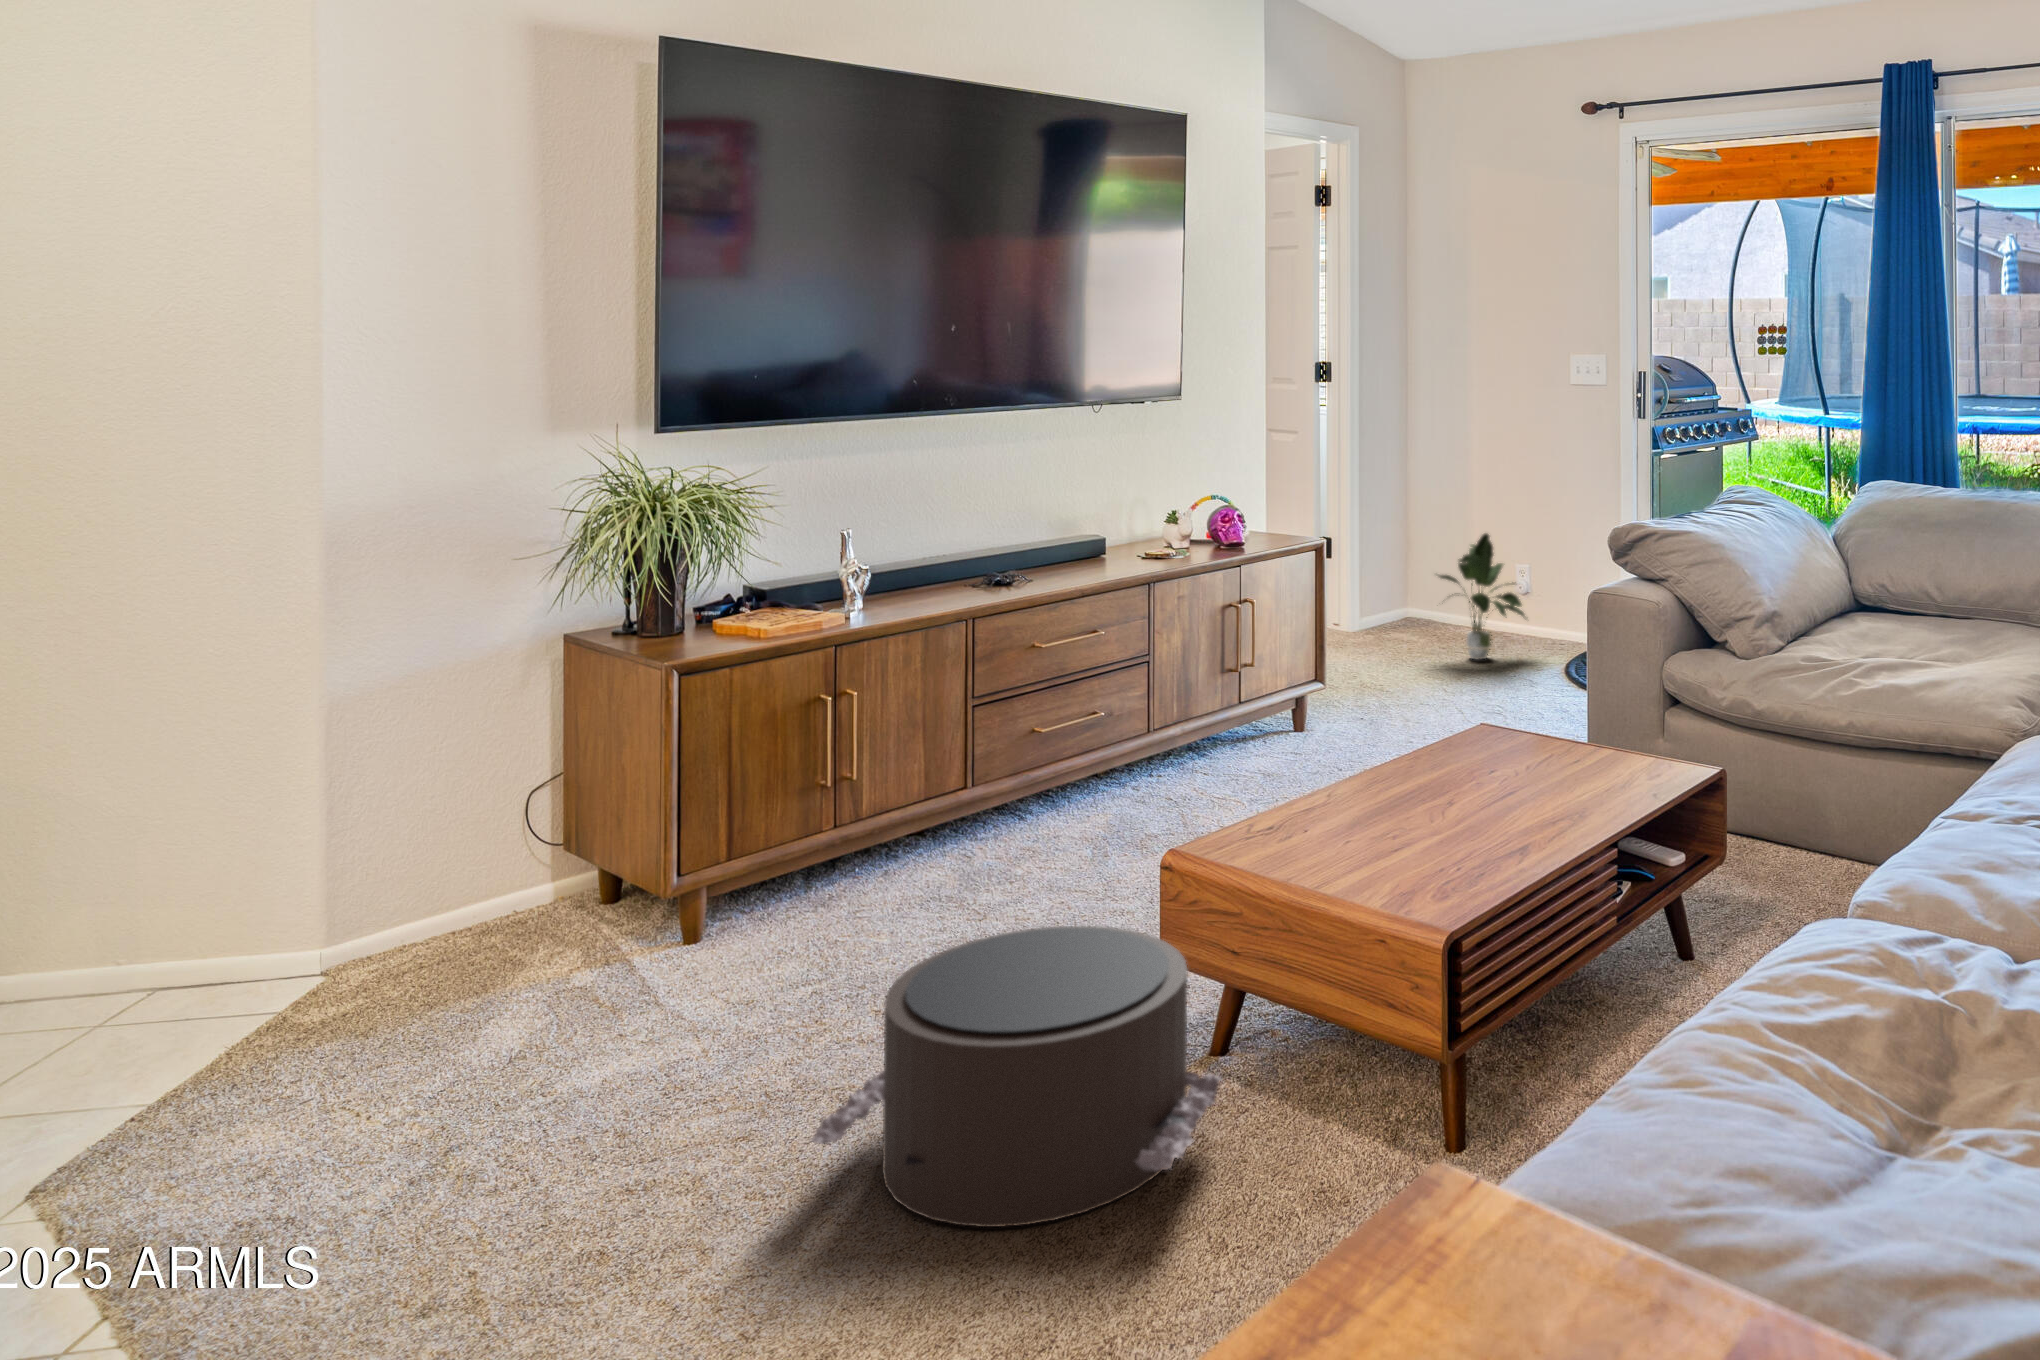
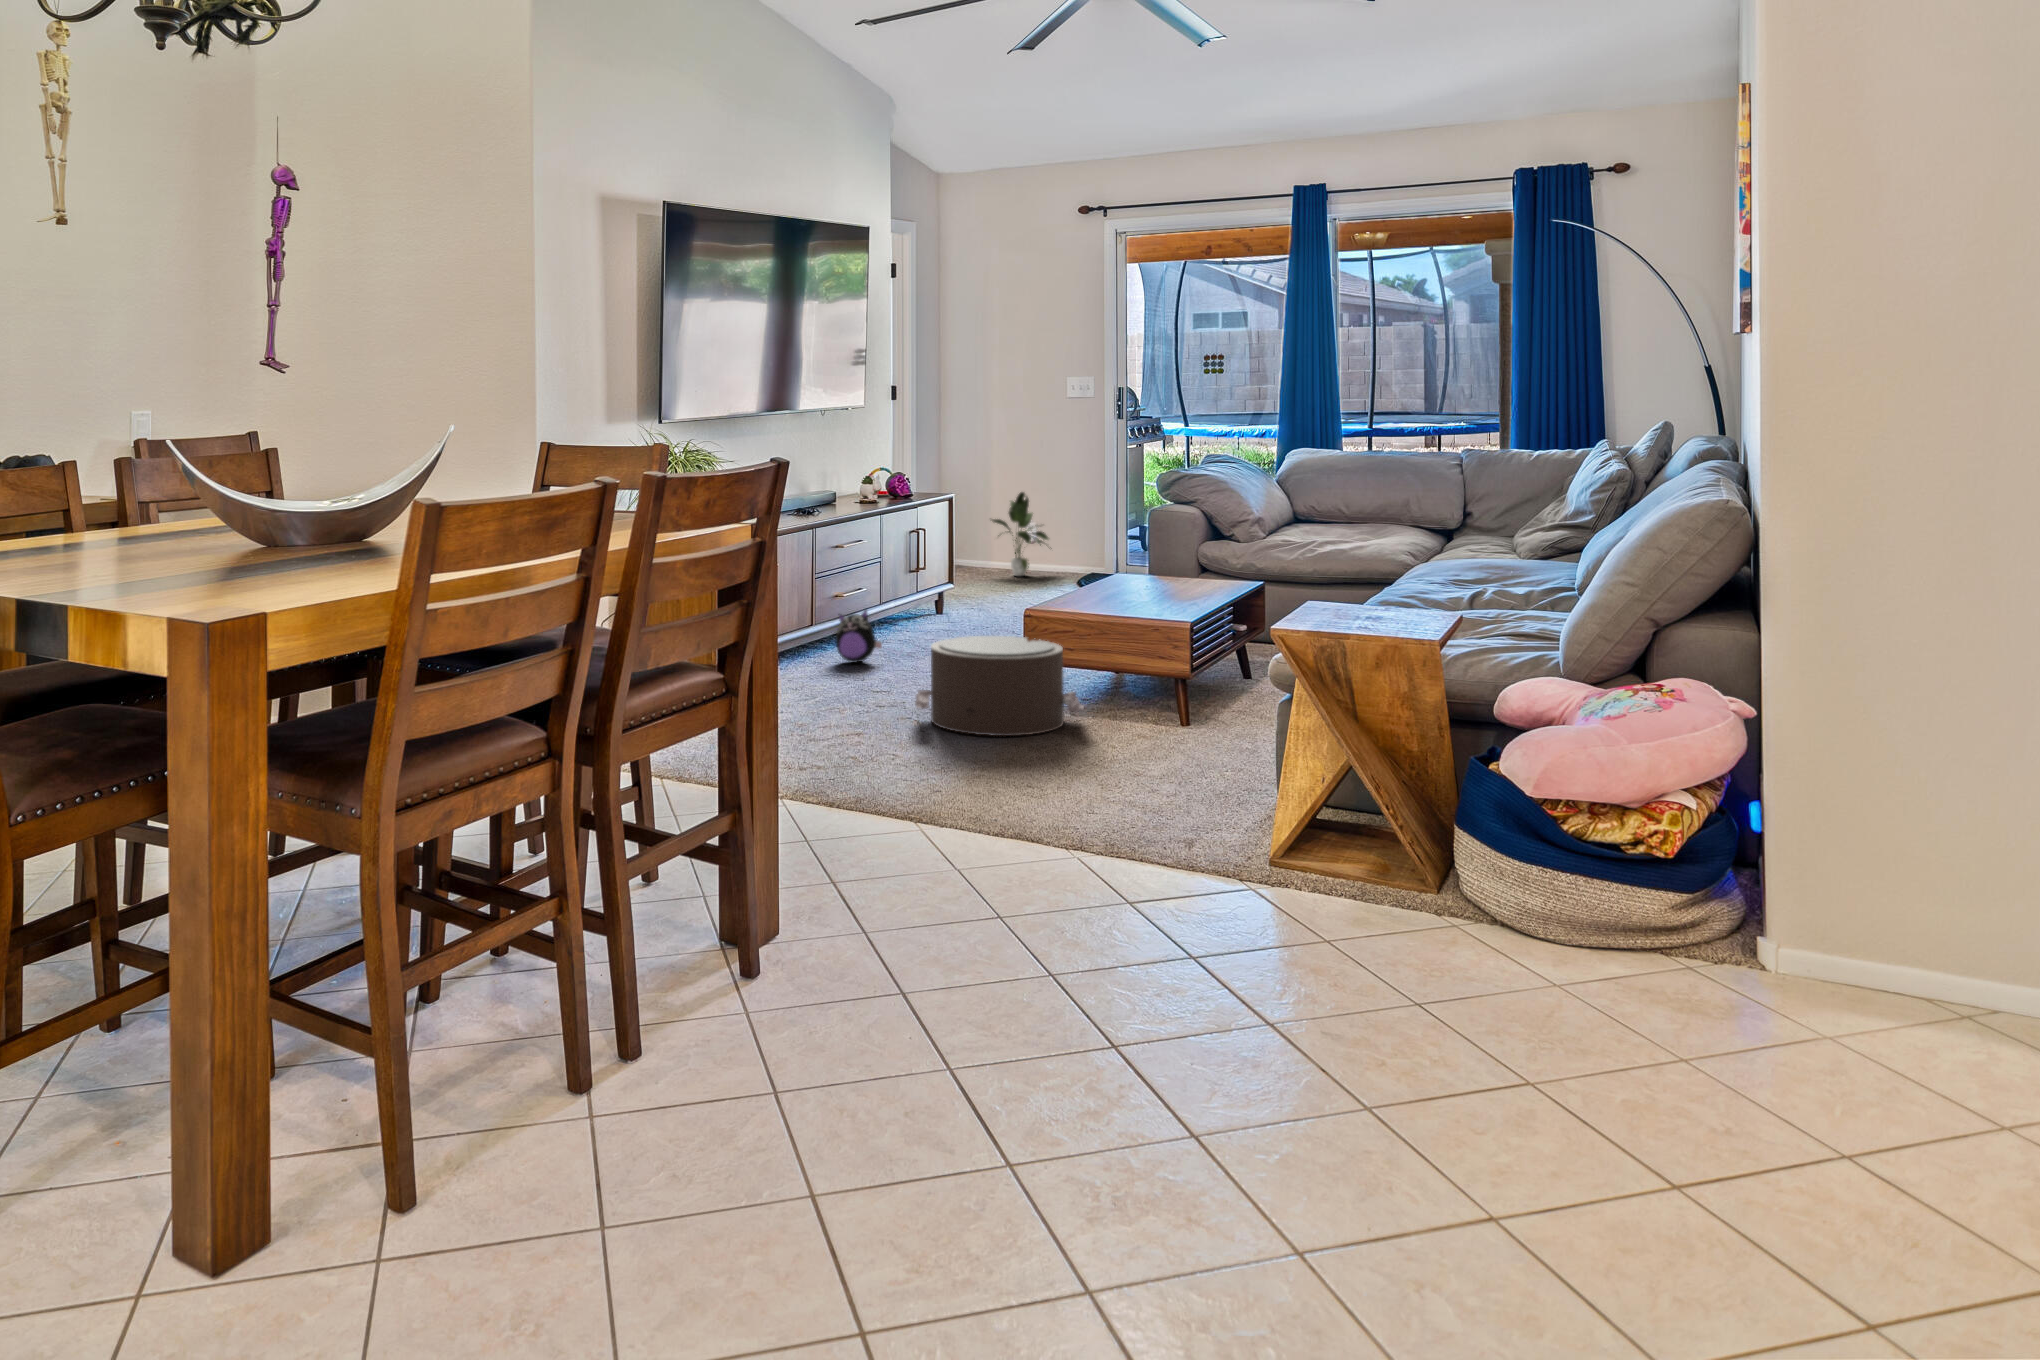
plush toy: none [958,791,1045,894] -> present [836,610,882,662]

